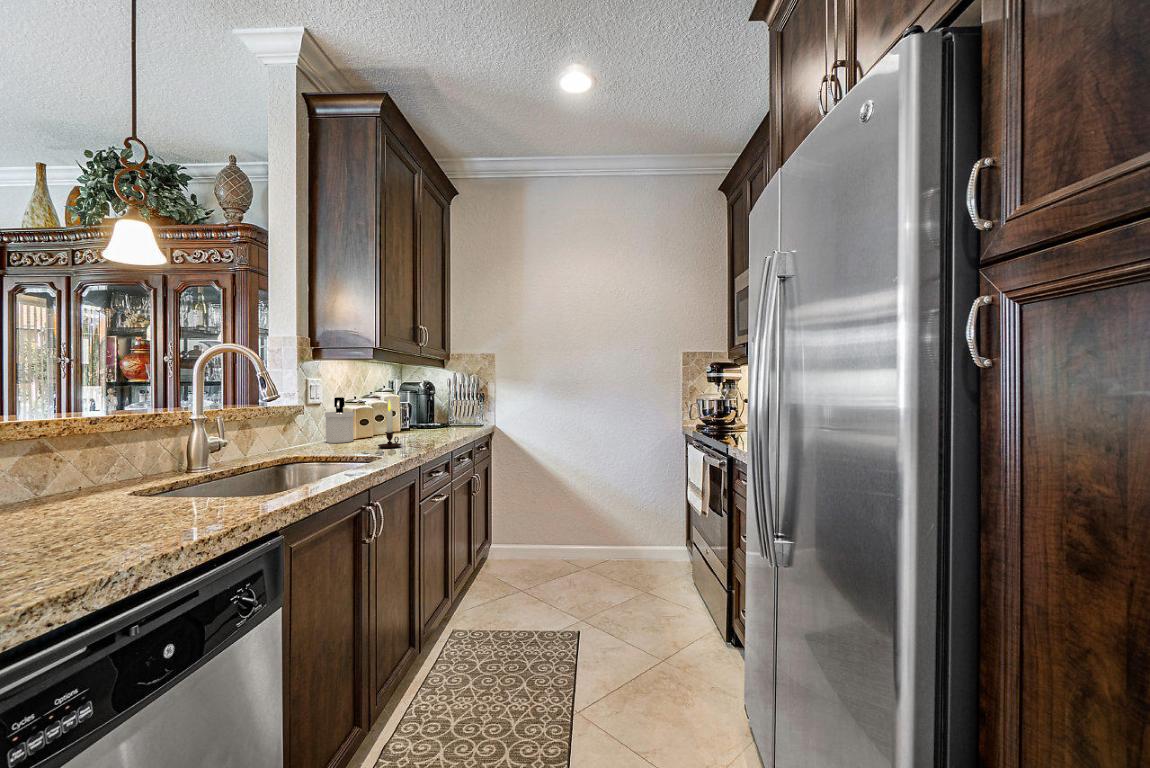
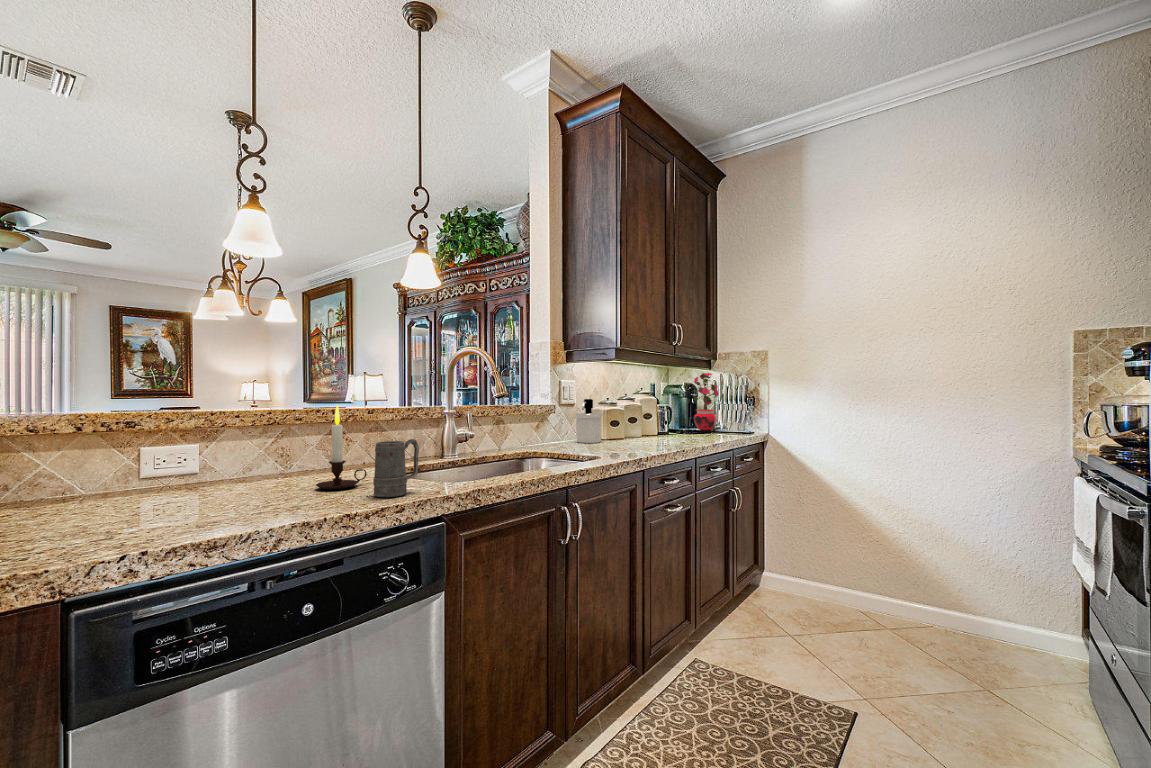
potted plant: none [425,368,455,425] -> present [694,373,719,432]
candle: present [378,400,401,448] -> present [316,405,367,489]
mug: none [190,453,241,520] -> present [373,439,419,497]

